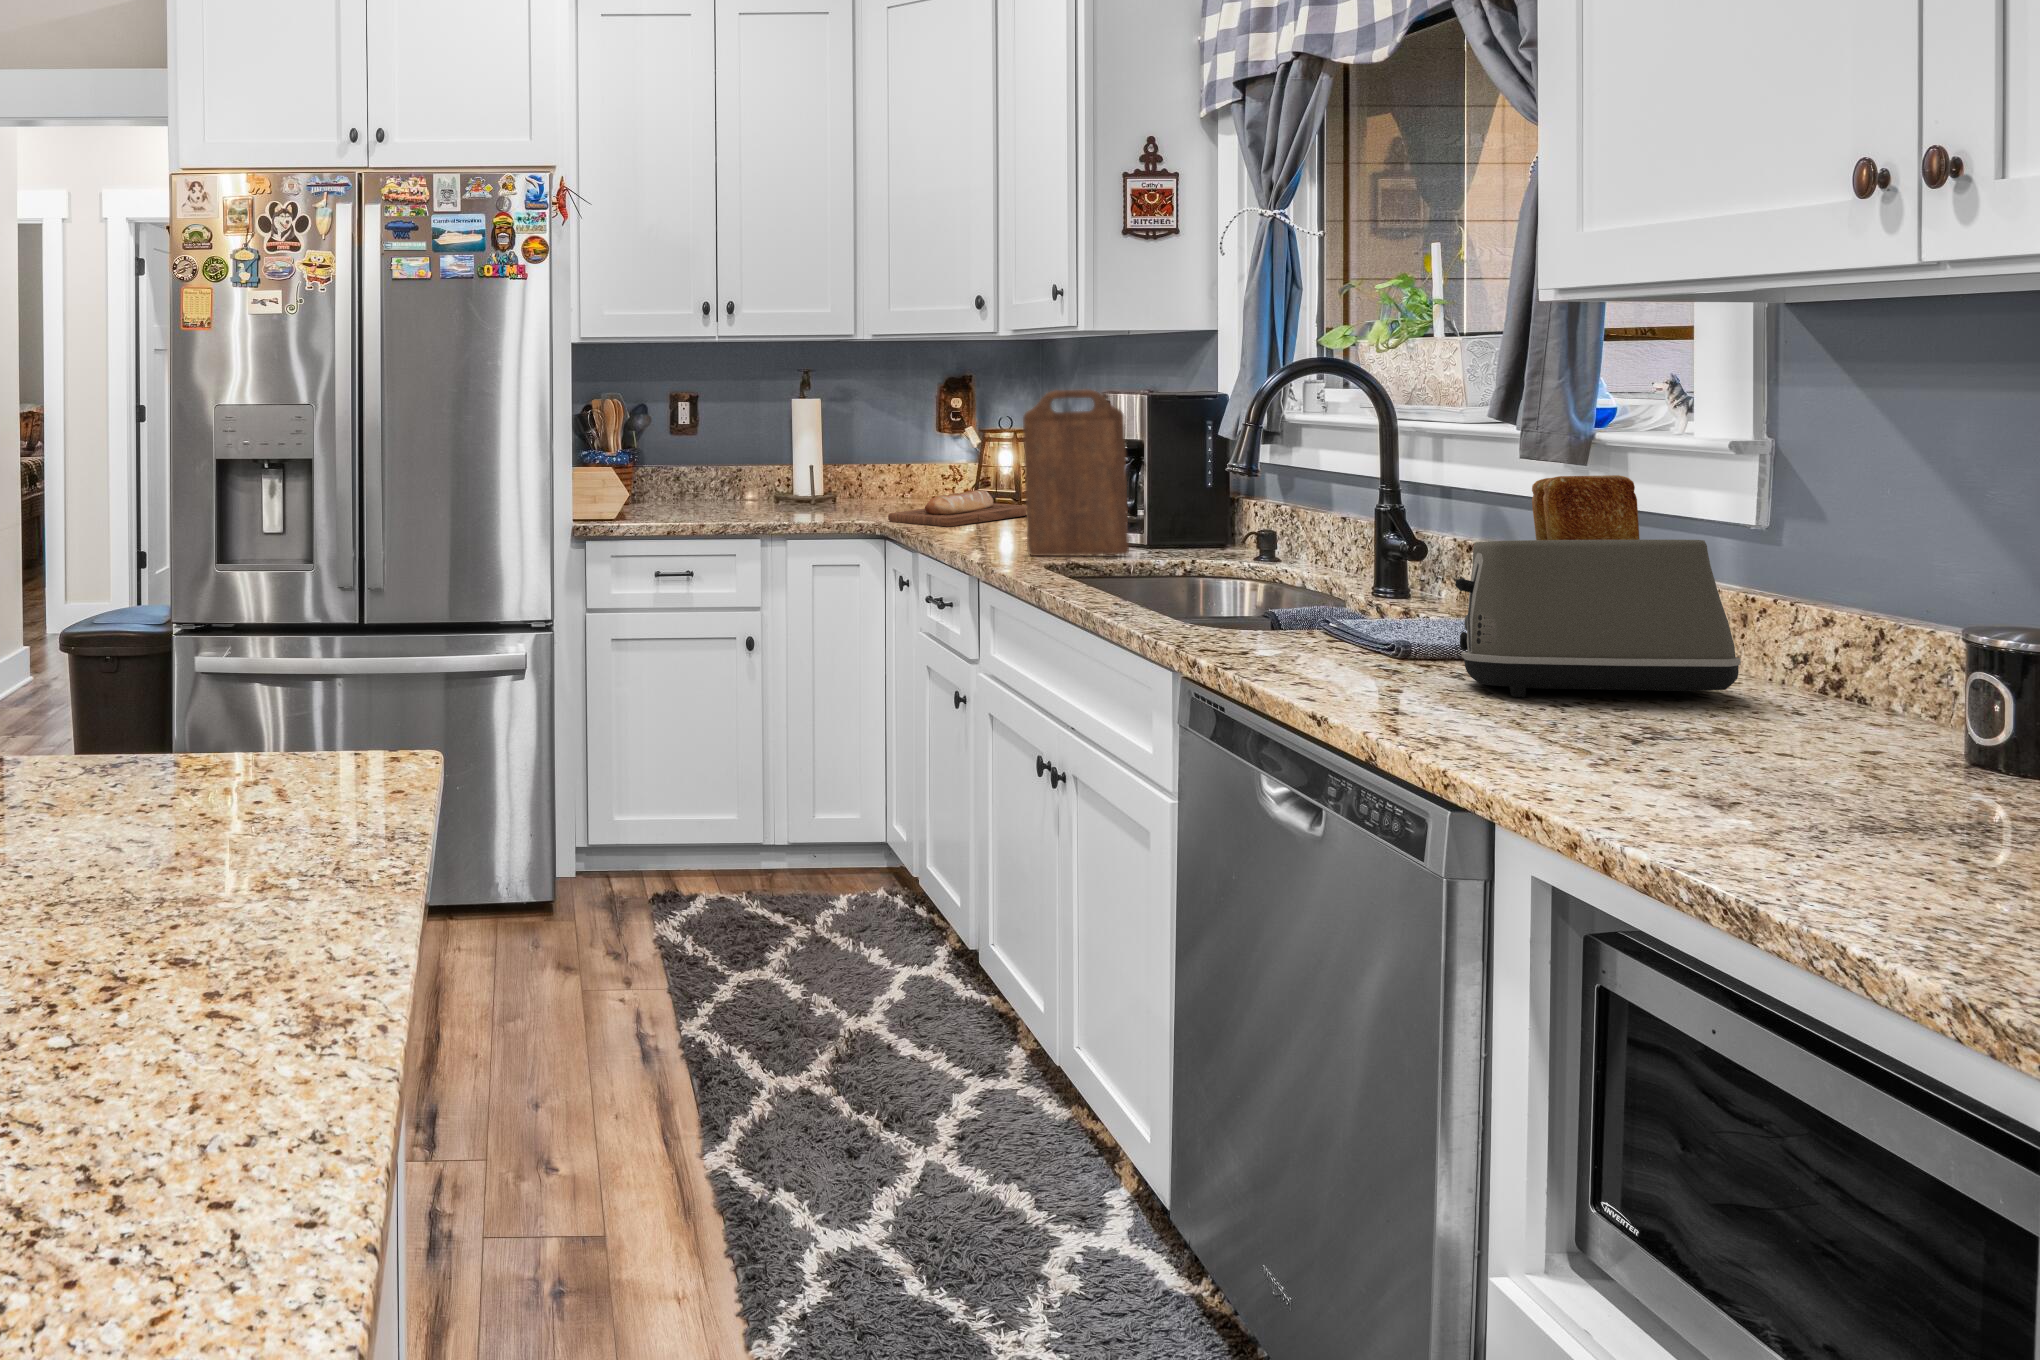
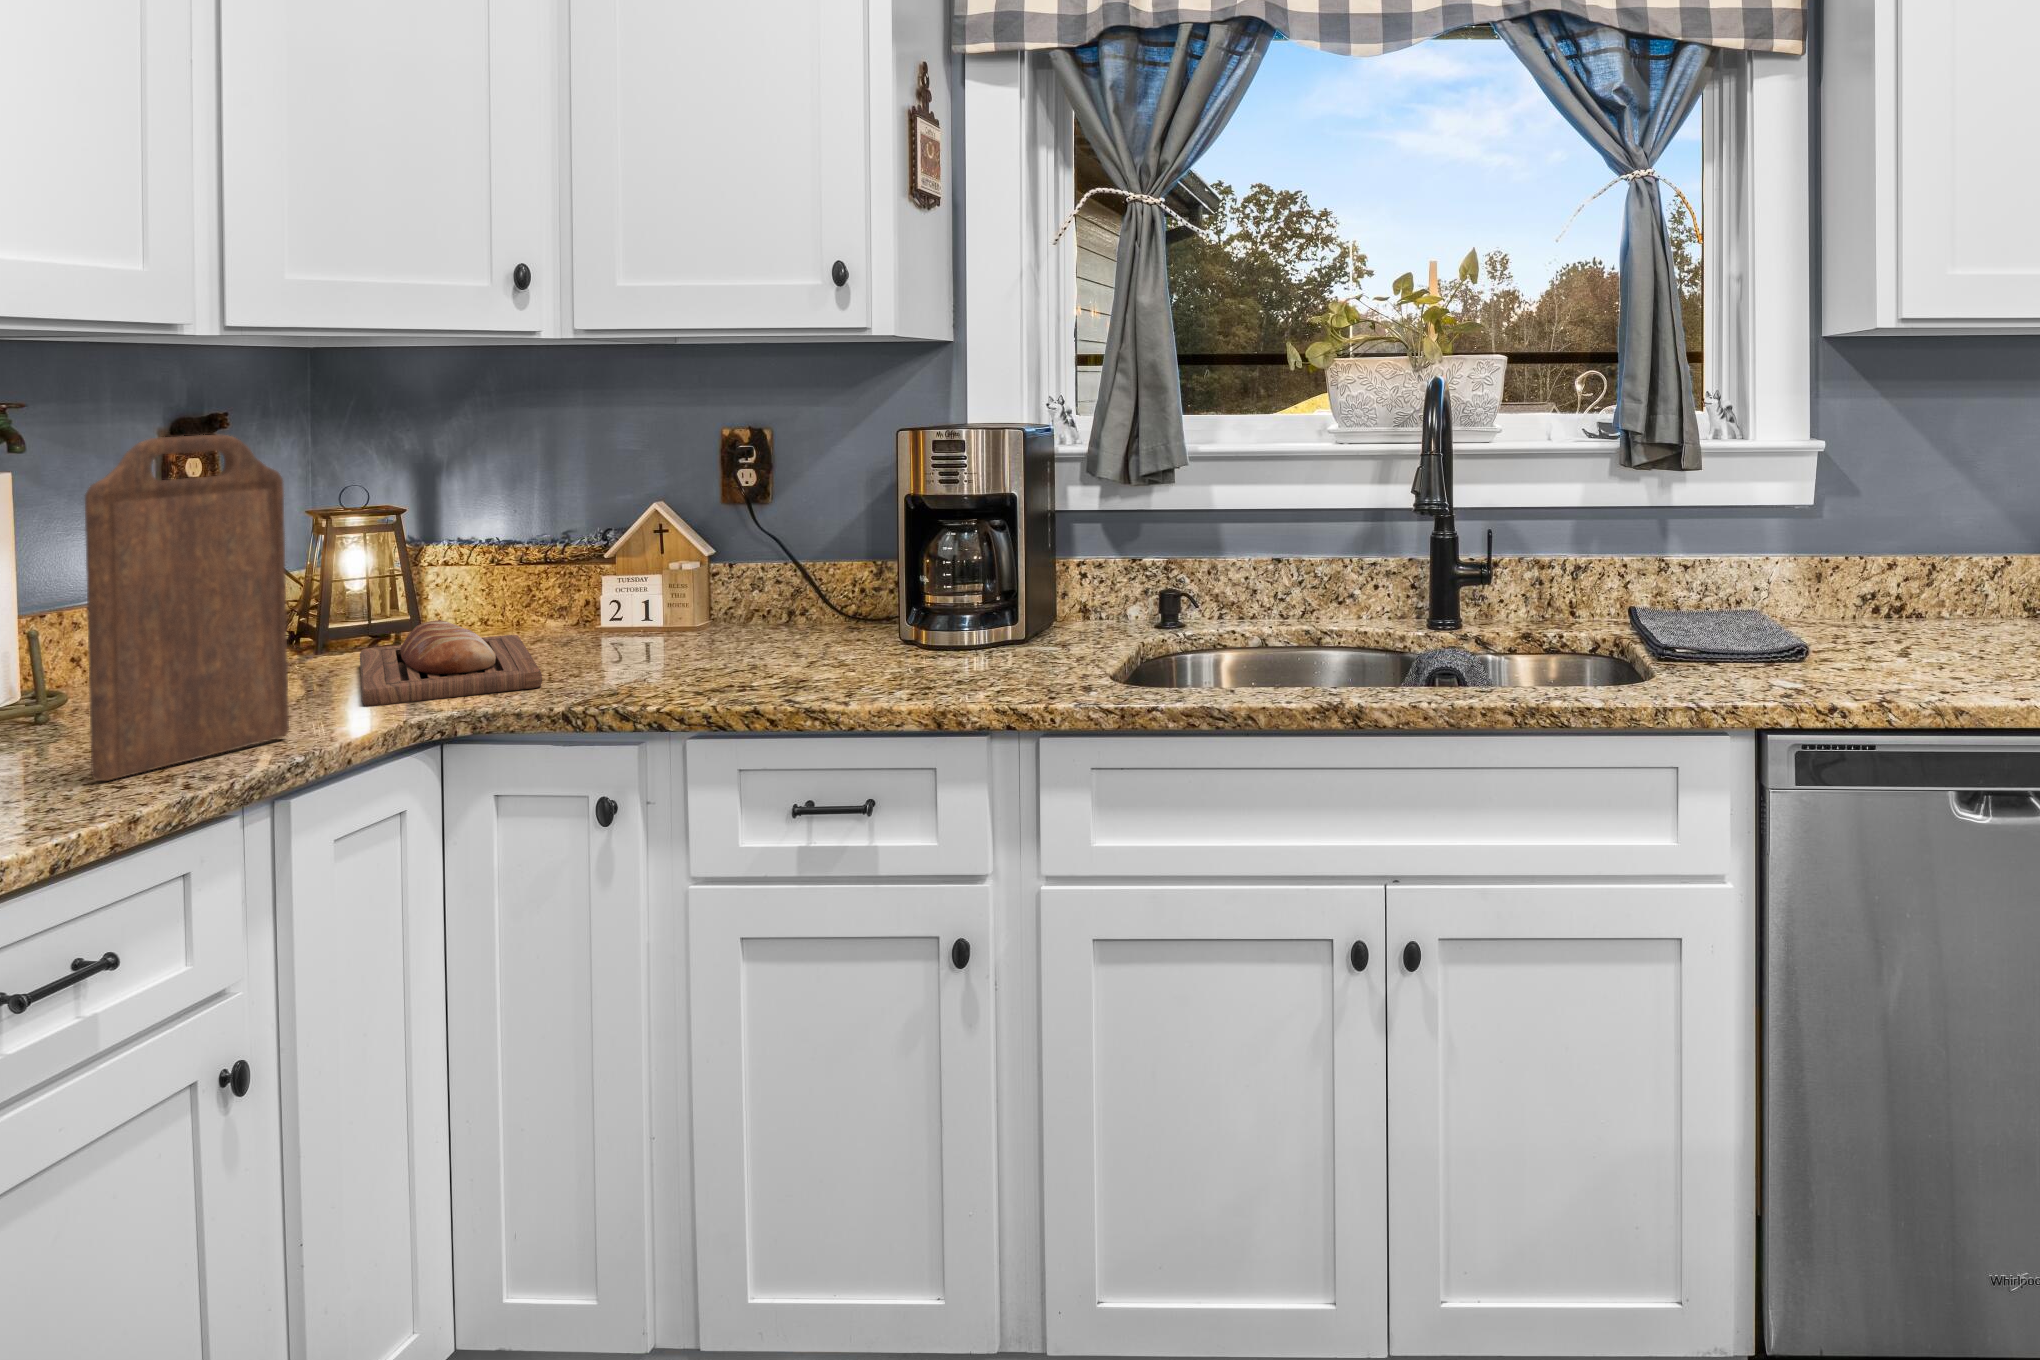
cutting board: present [1023,390,1129,556] -> present [85,435,289,781]
toaster: present [1455,475,1741,697] -> none [1875,460,1994,658]

